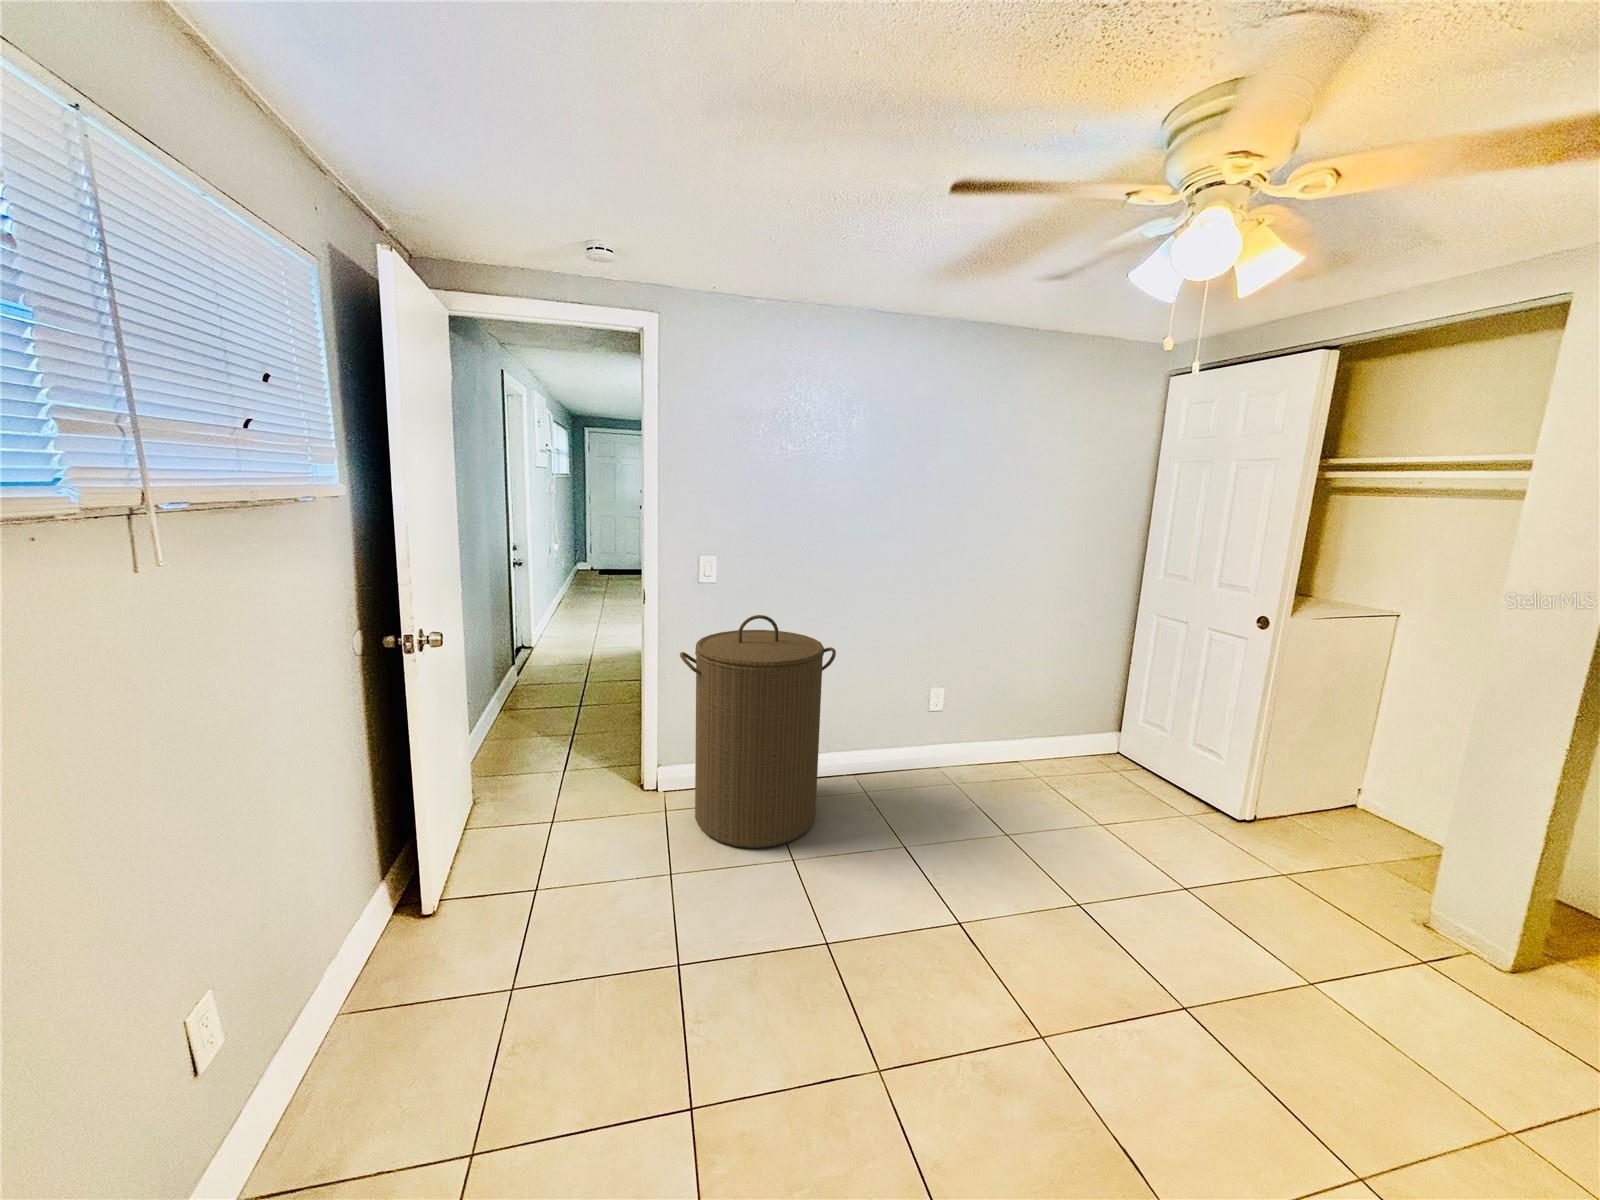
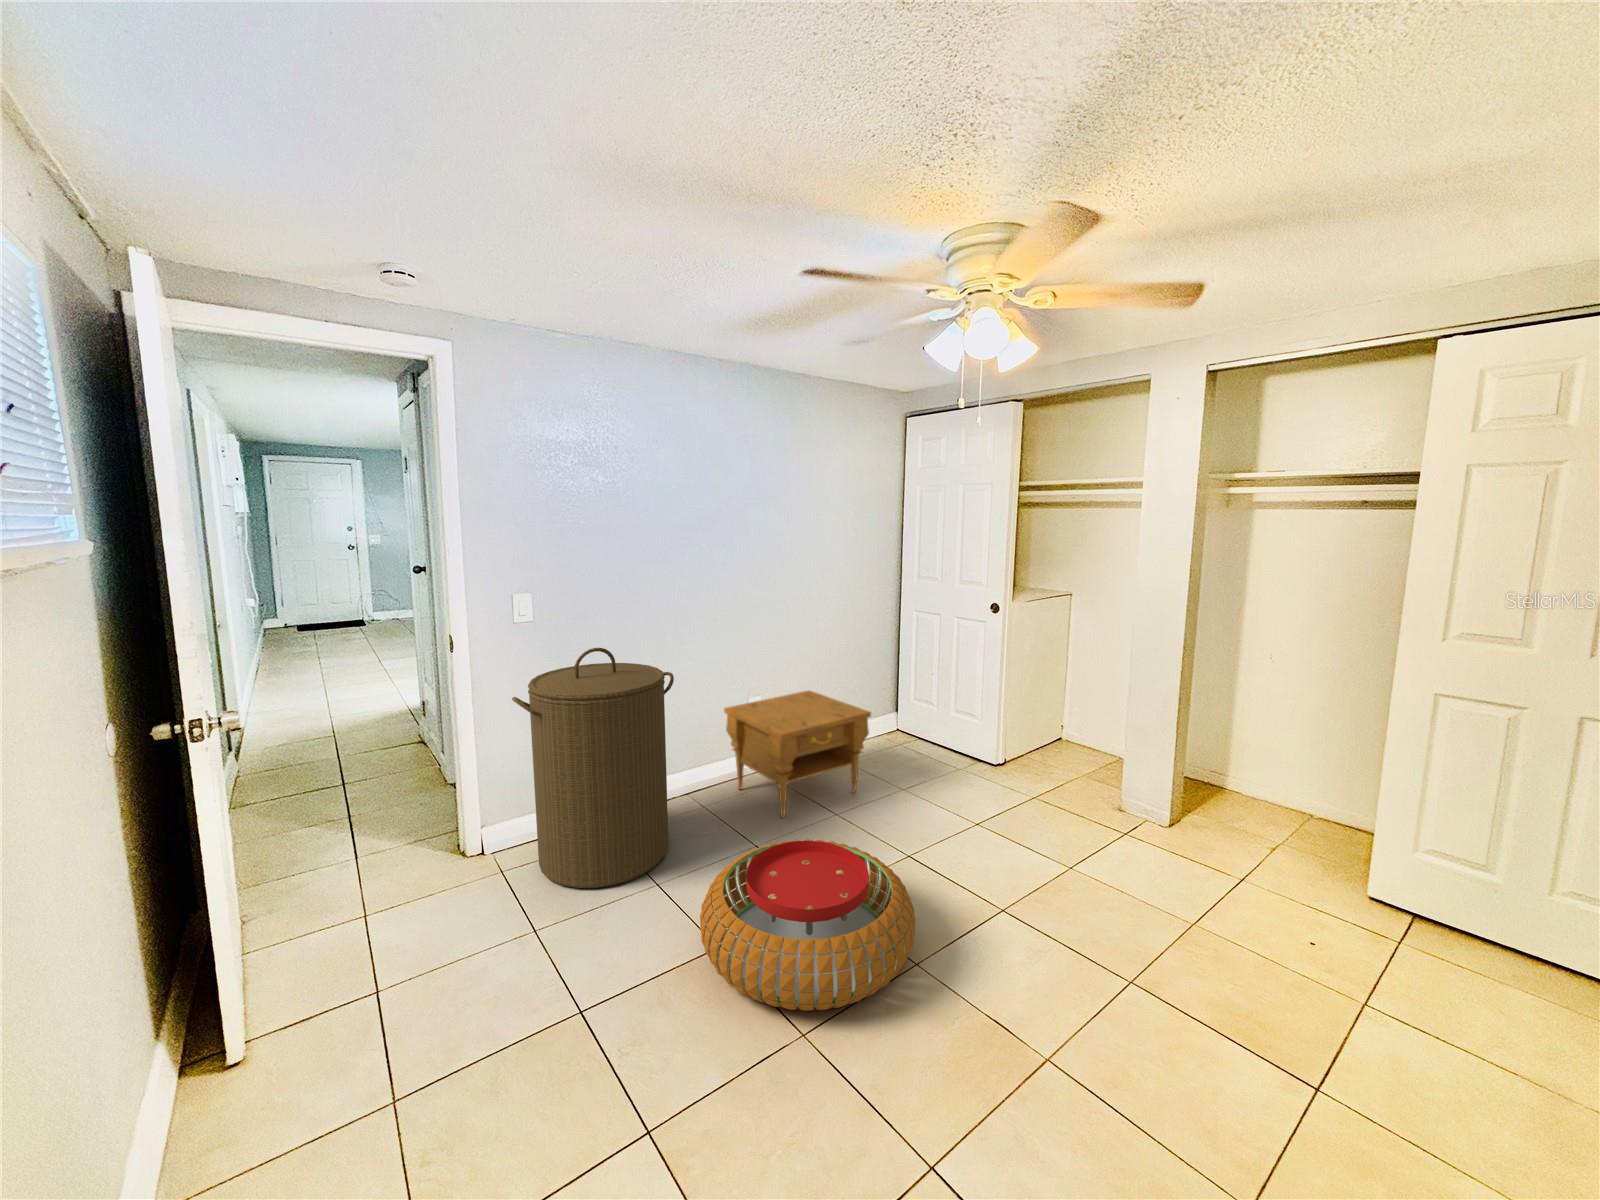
nightstand: none [896,687,1061,821] -> present [724,690,871,818]
pouf: none [805,849,1053,1064] -> present [700,839,915,1011]

